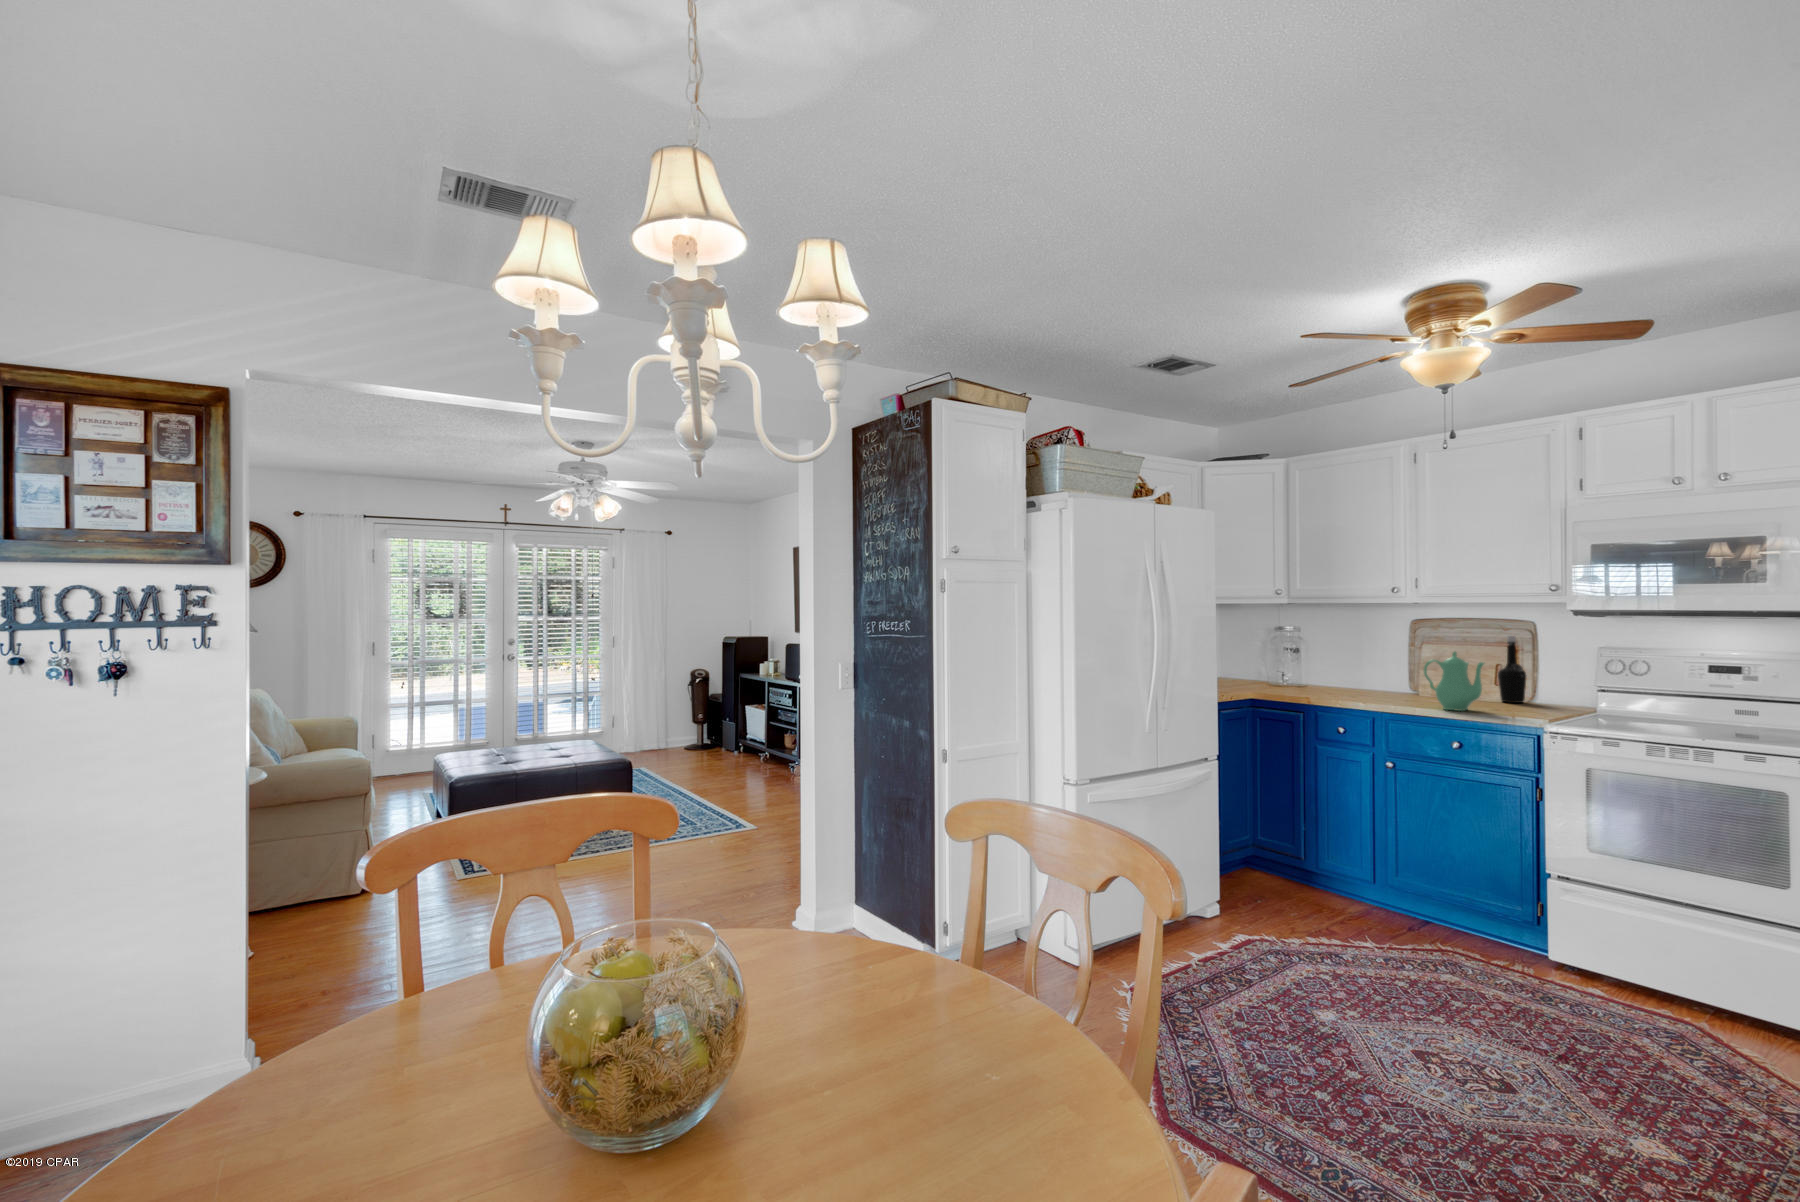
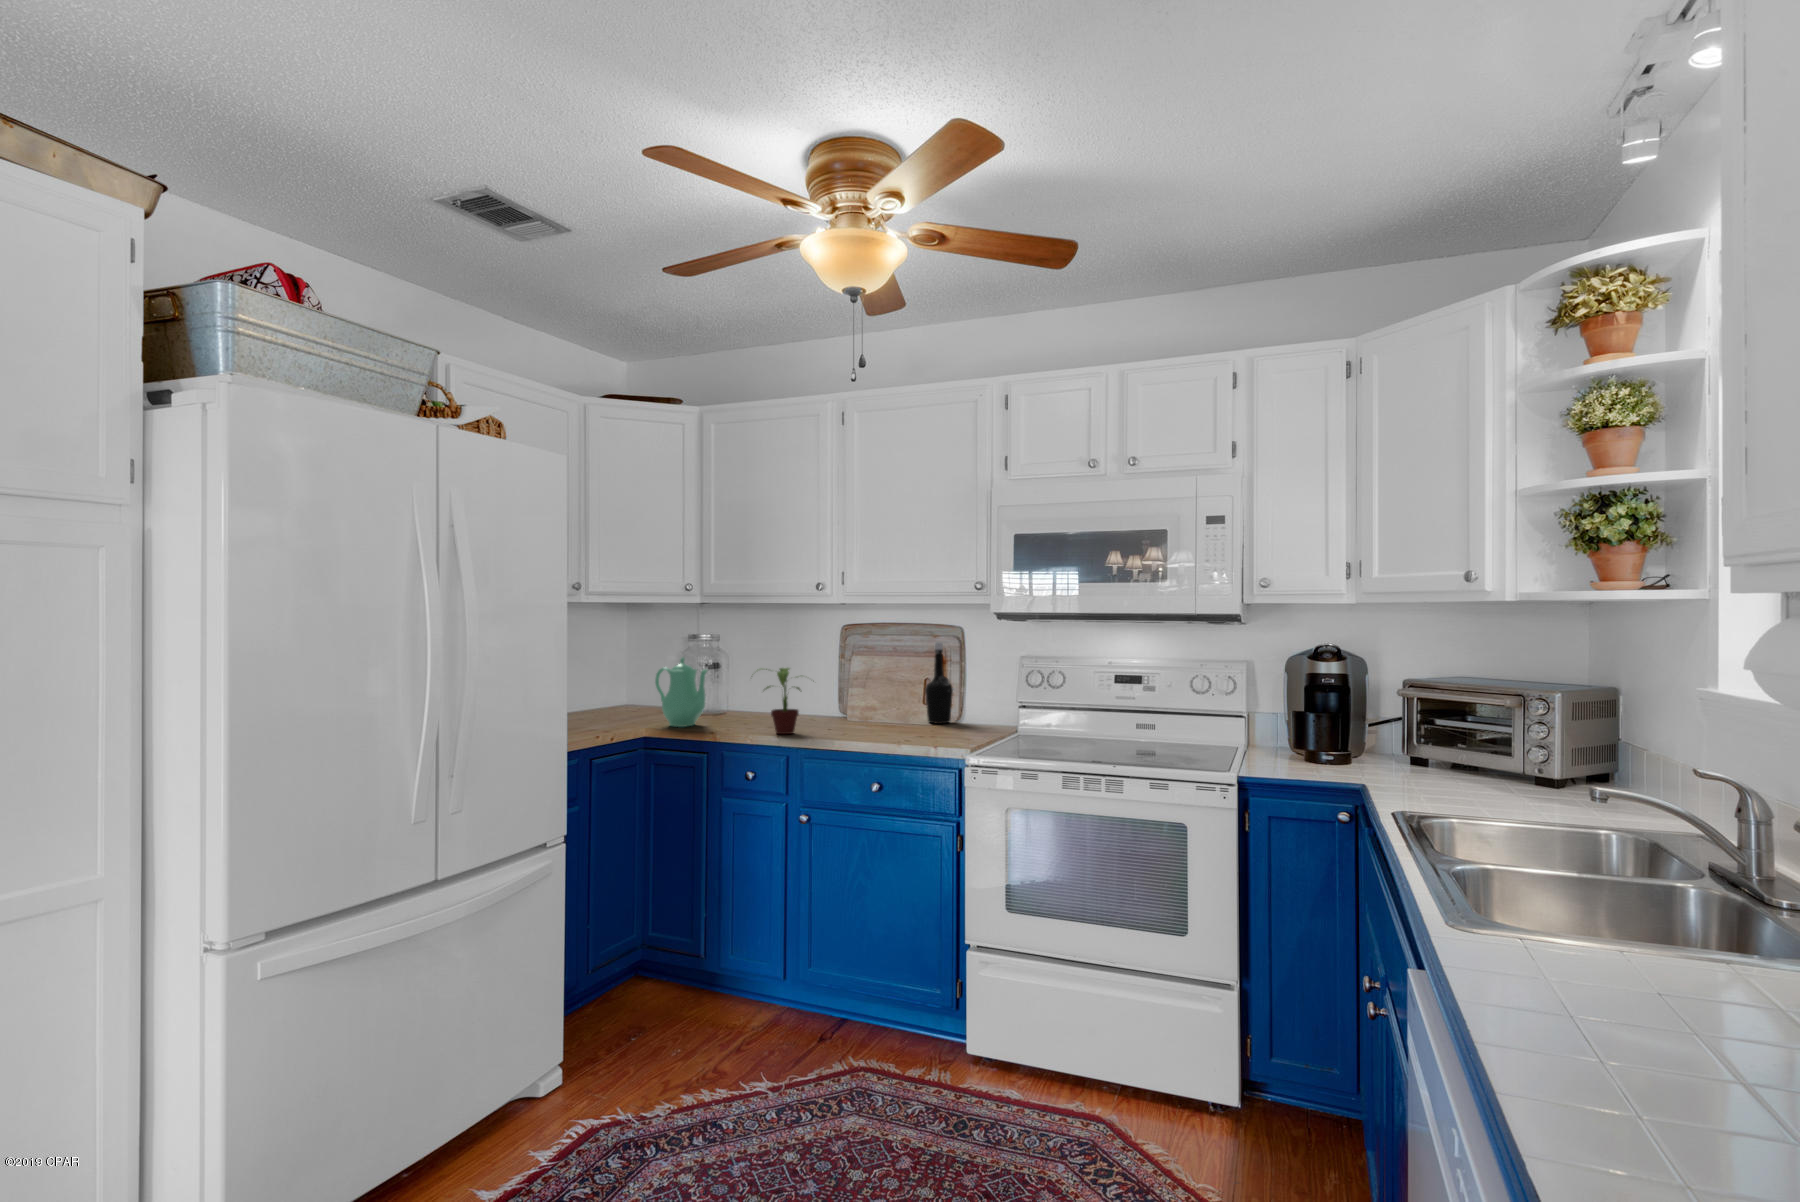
teapot: present [1424,652,1484,711] -> present [655,658,707,727]
potted plant: none [1340,653,1396,703] -> present [766,668,800,734]

